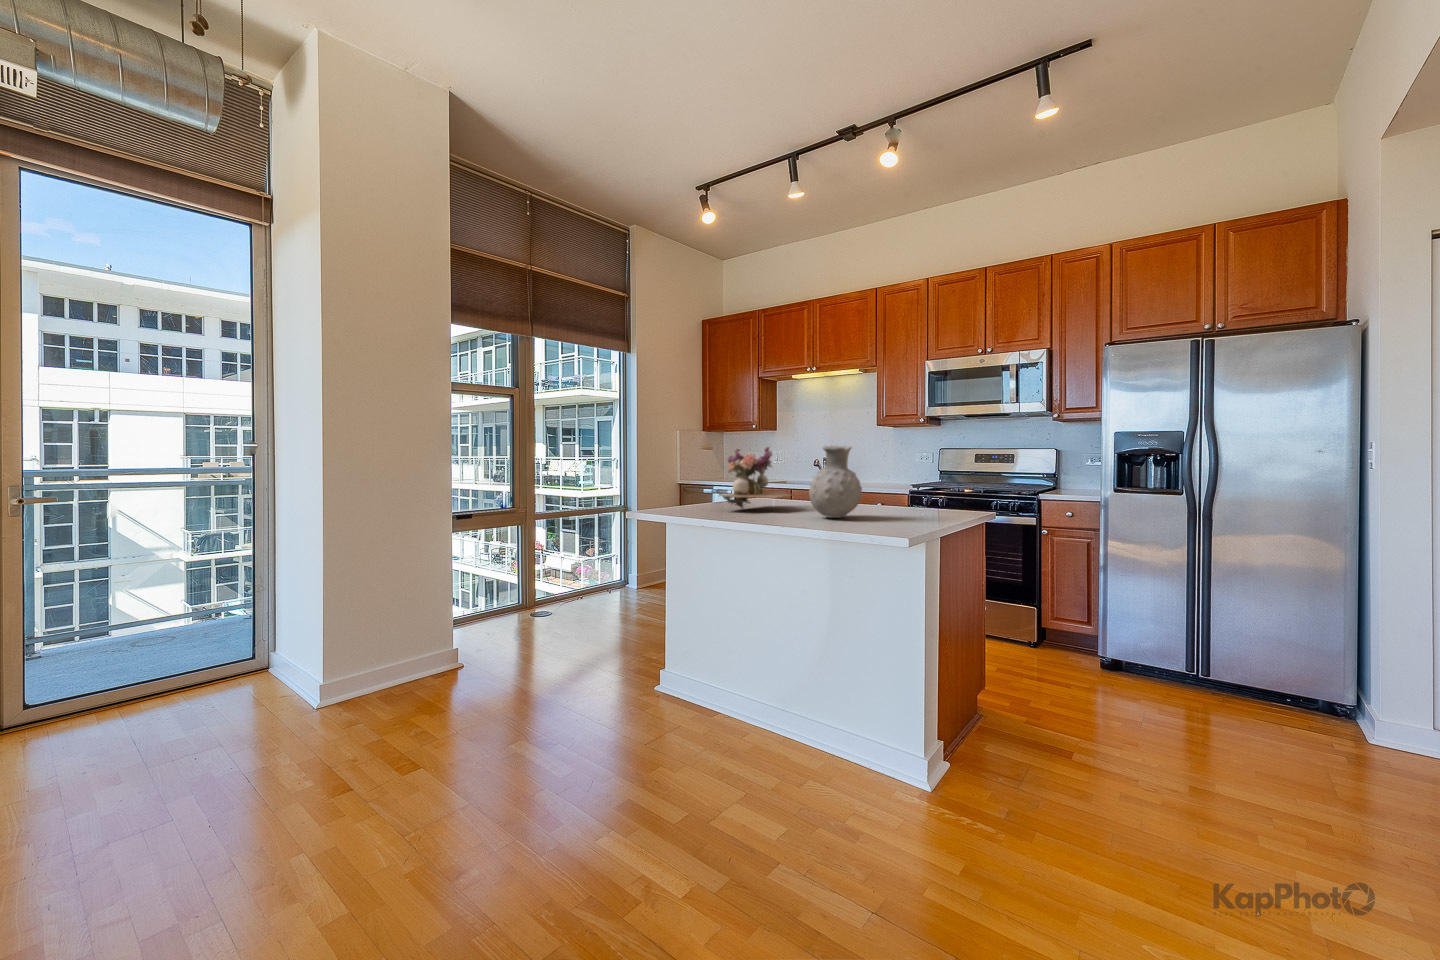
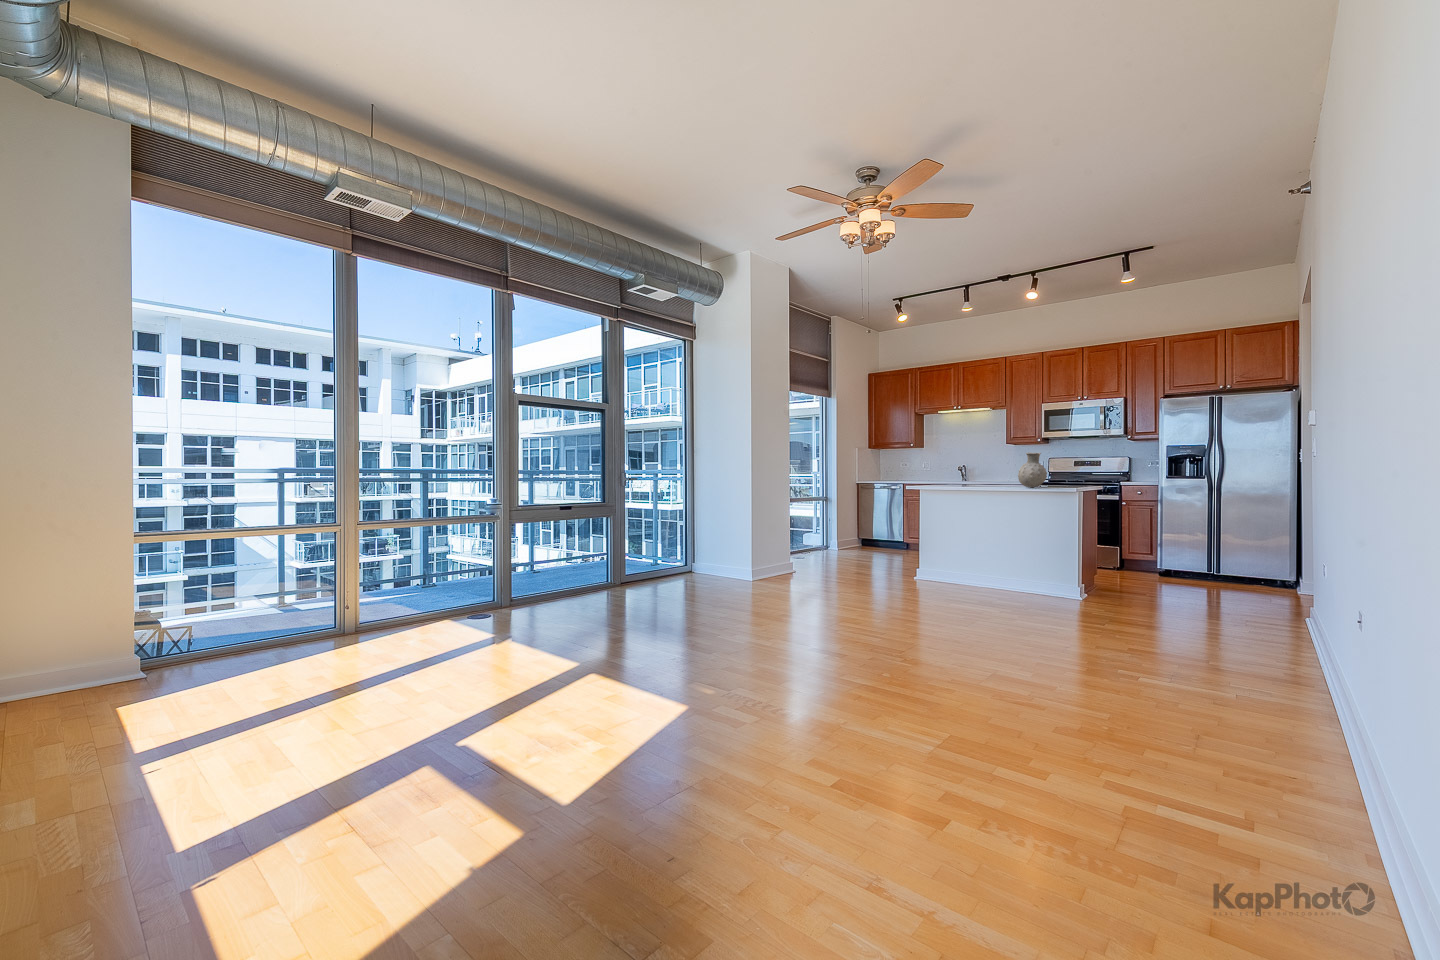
flower arrangement: present [719,447,793,509] -> none [960,453,1001,487]

